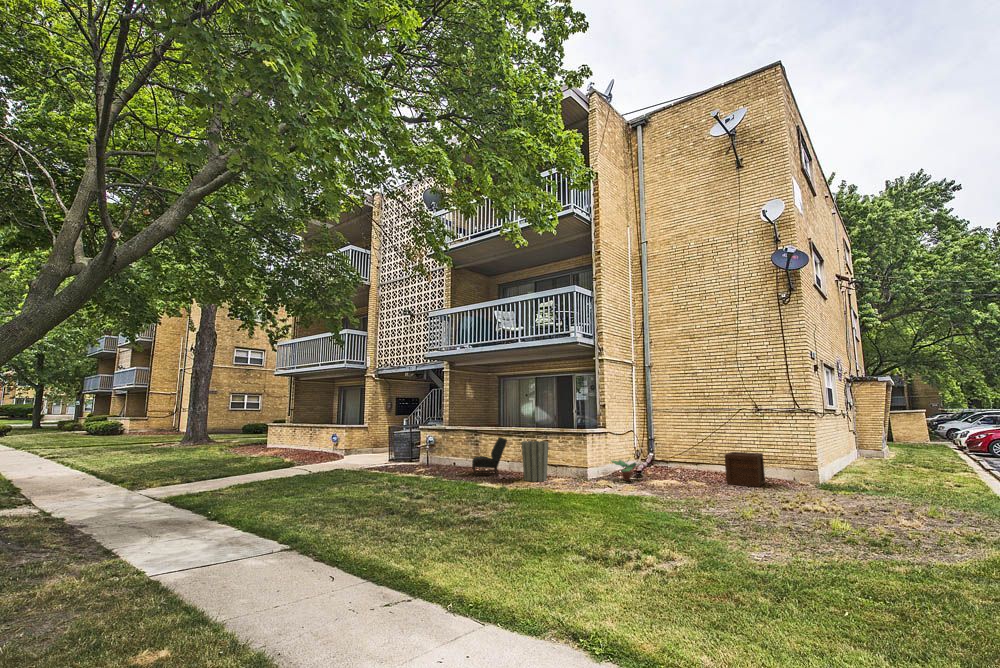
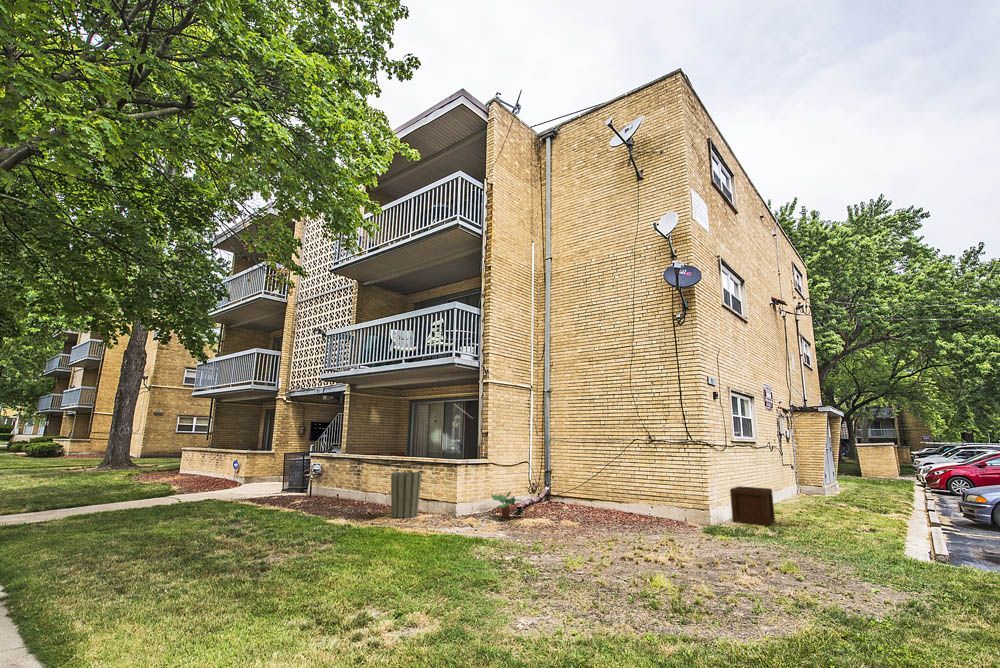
lounge chair: present [472,437,507,476] -> none [342,467,386,511]
wooden crate: present [725,452,765,487] -> present [730,486,775,526]

